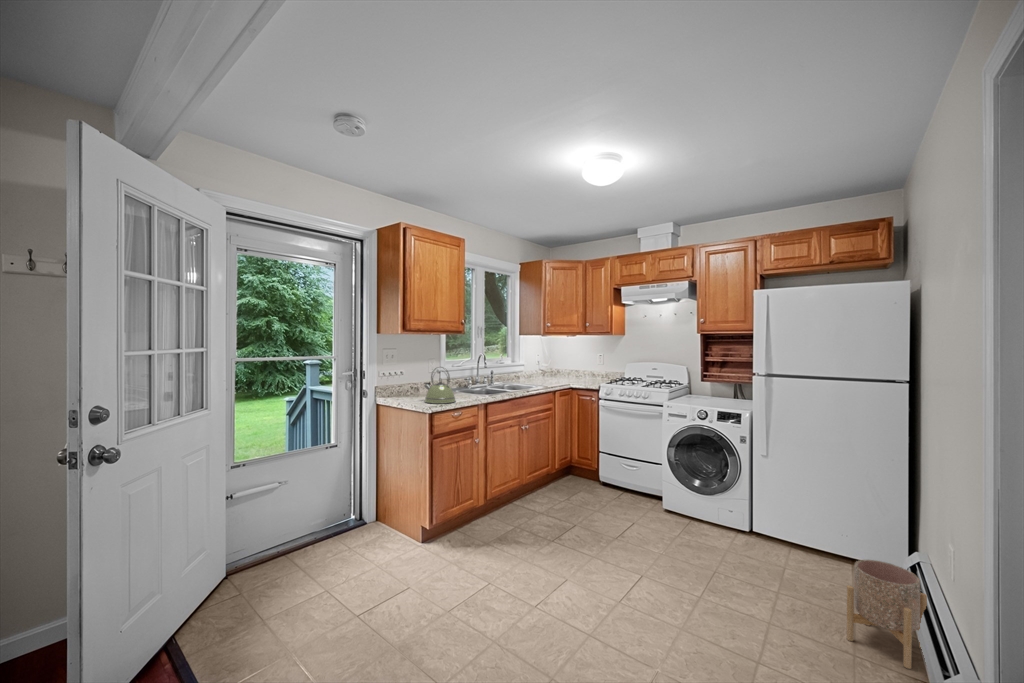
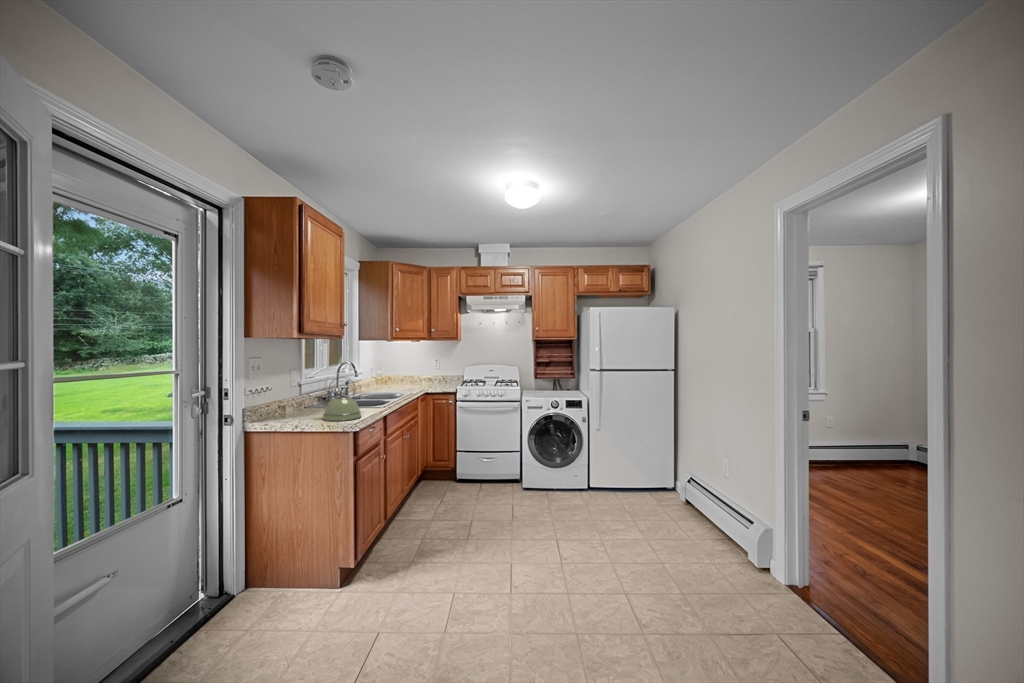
planter: present [847,560,927,669] -> none [692,484,732,545]

